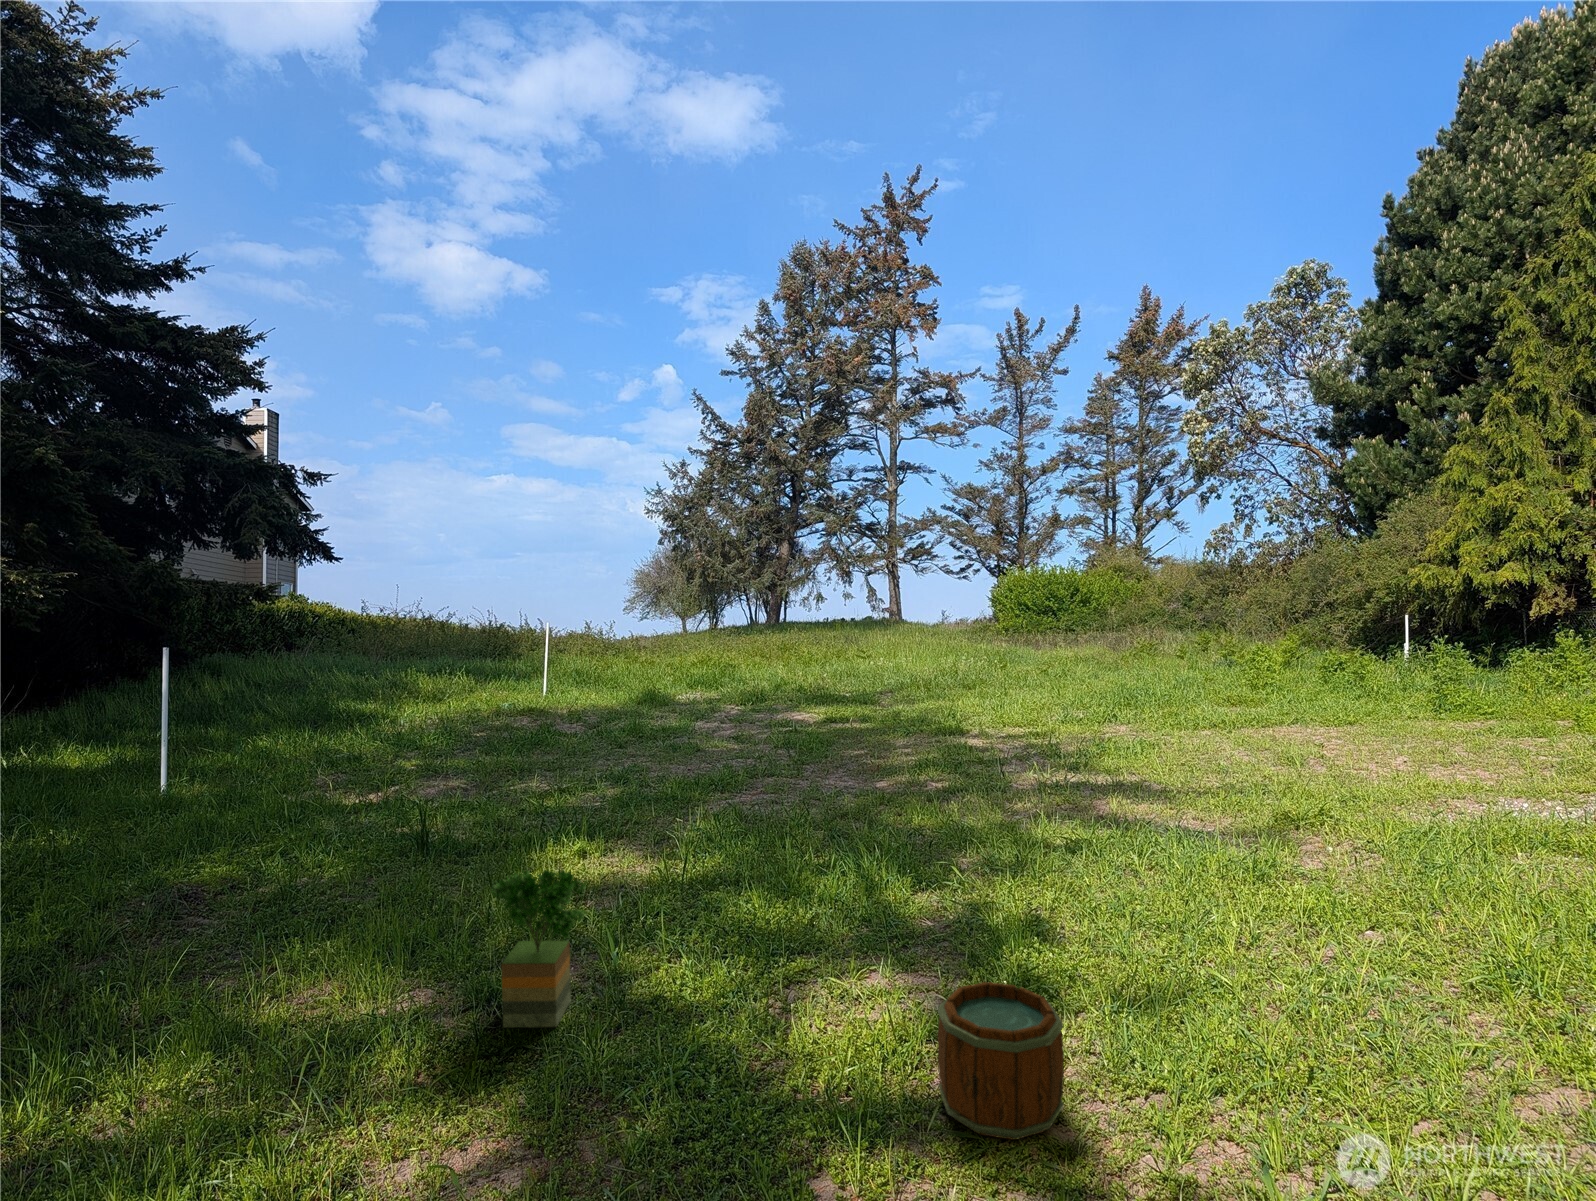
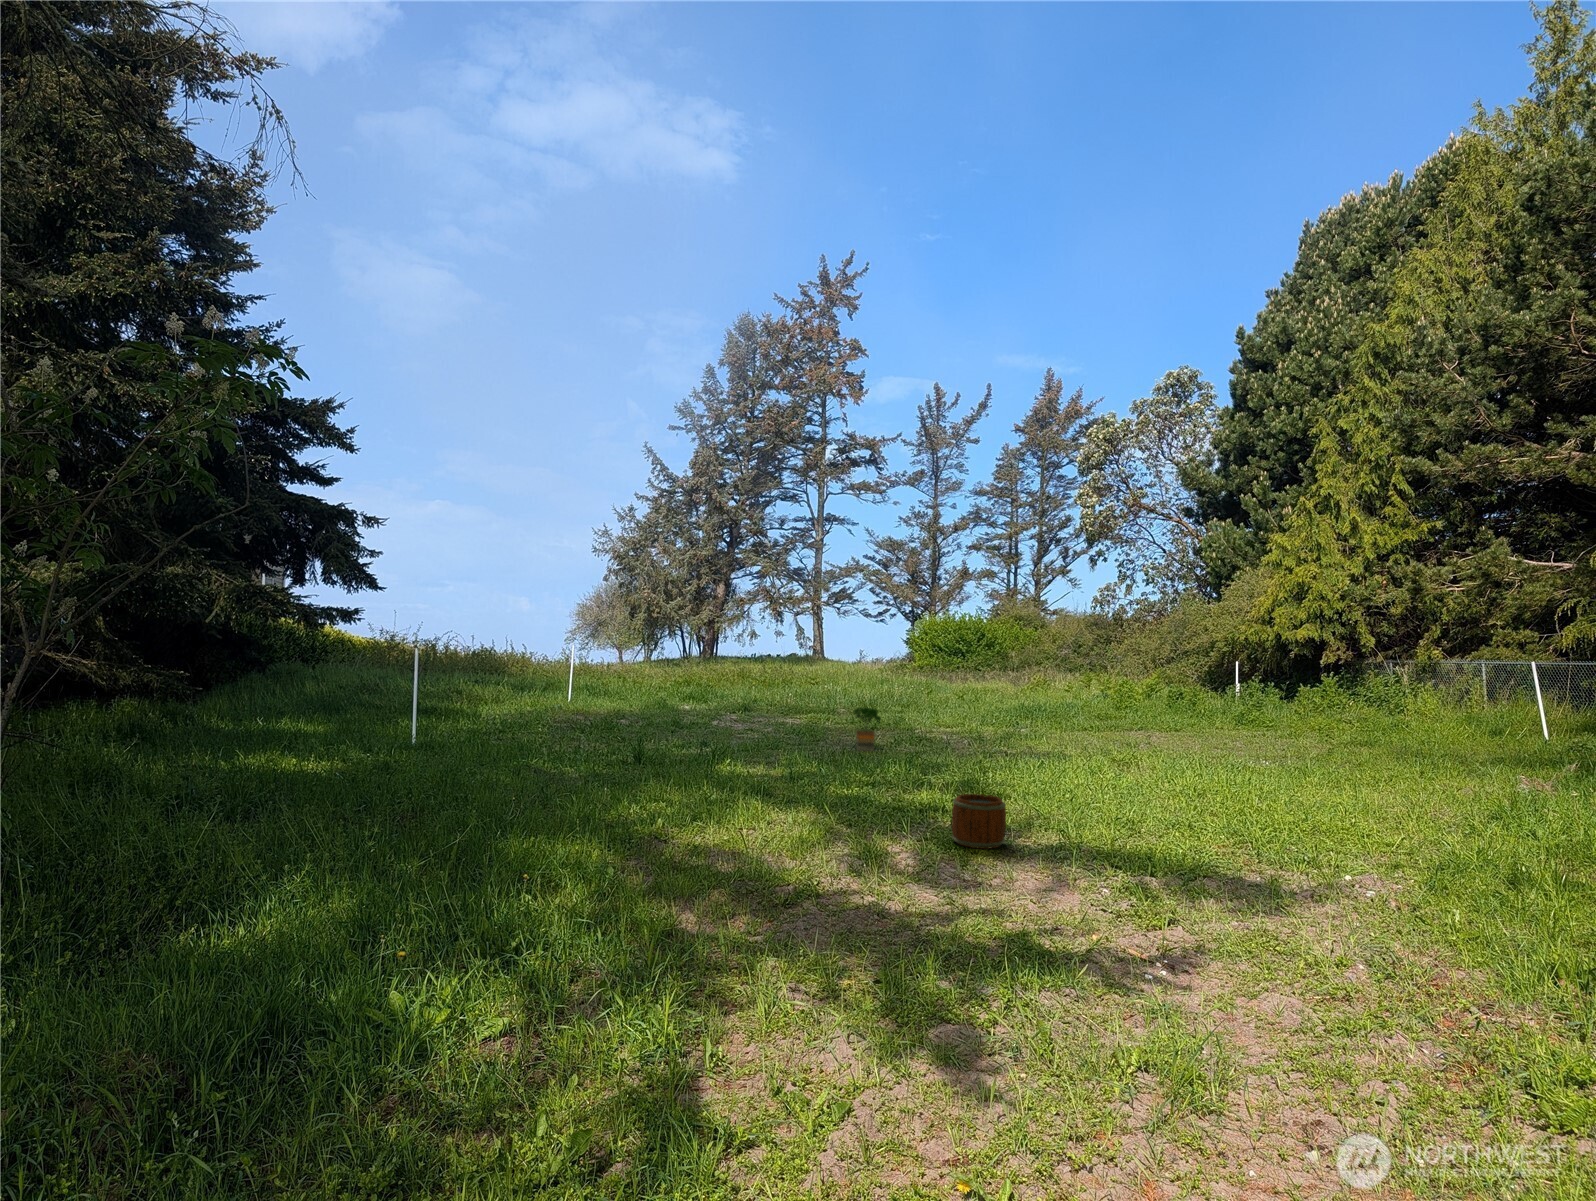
potted tree: present [492,868,585,1028] -> present [854,707,881,751]

